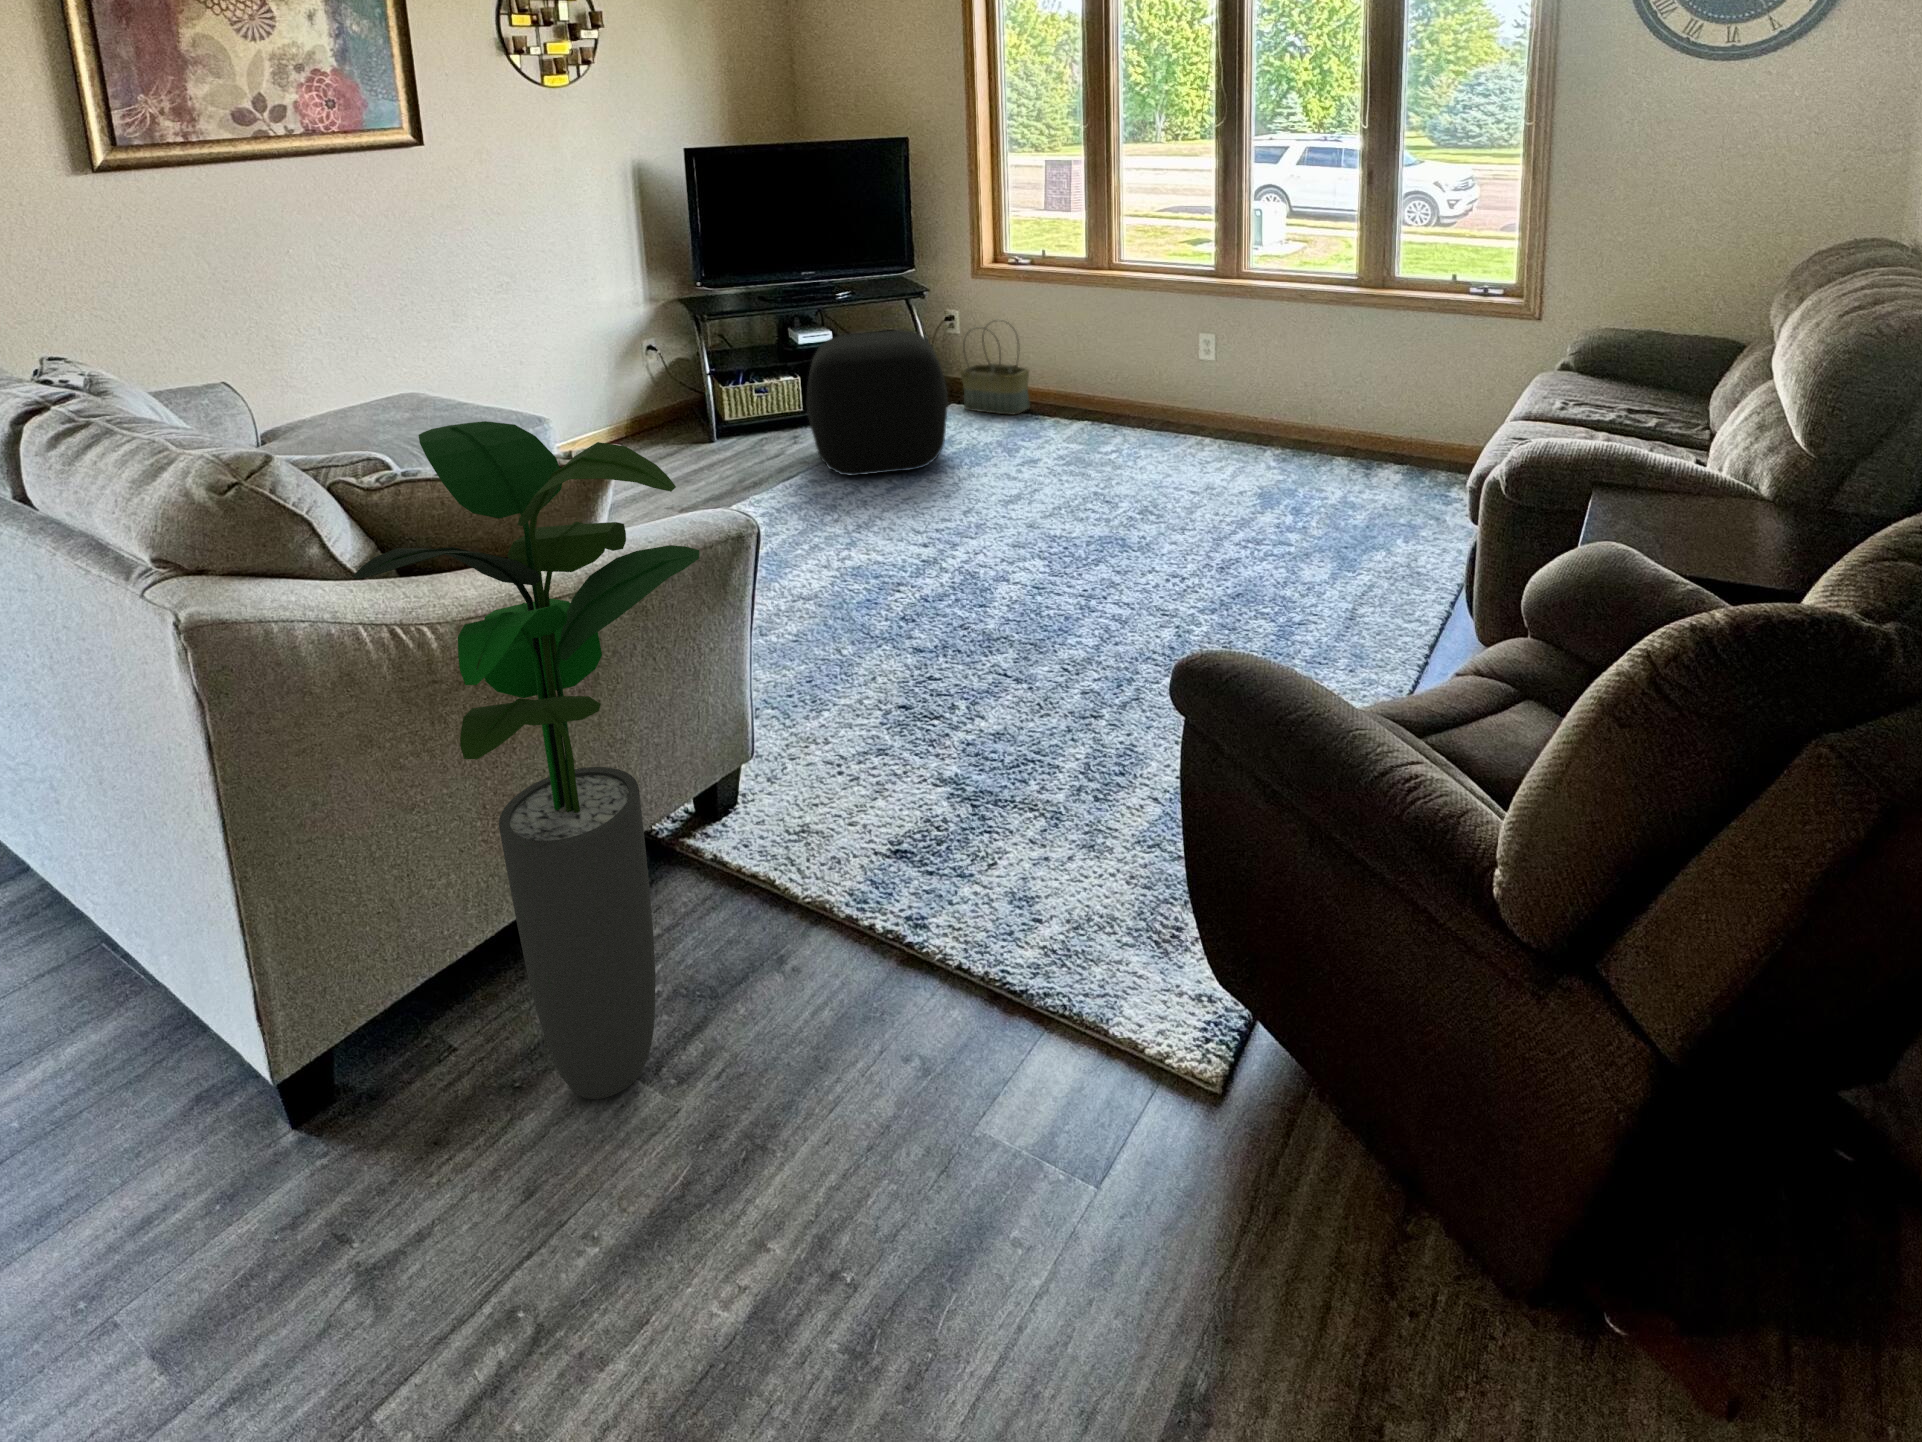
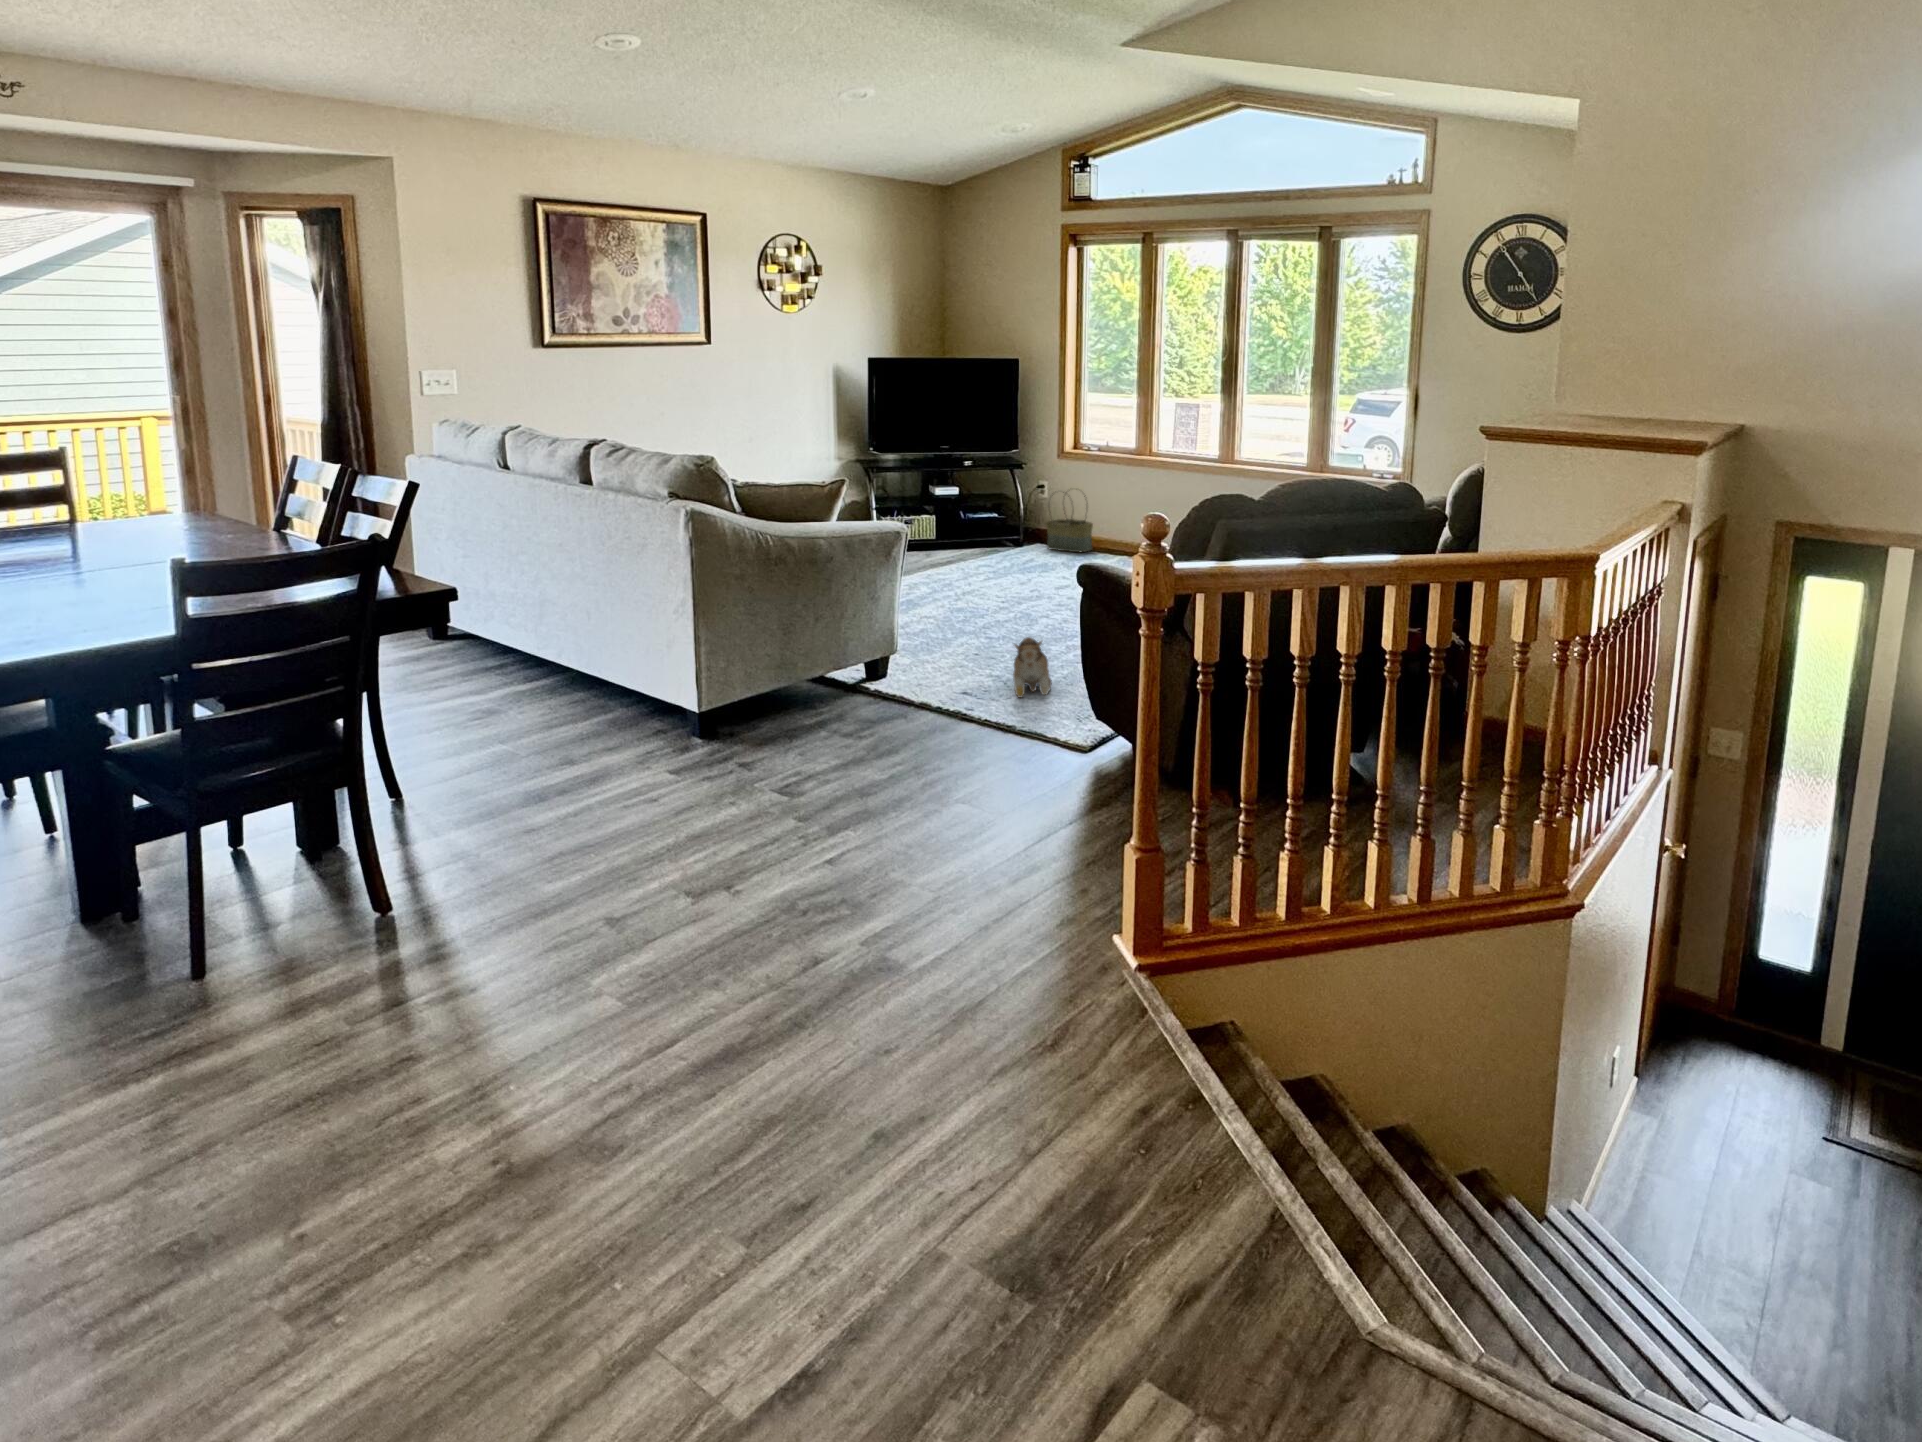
ottoman: present [807,330,948,476] -> none [939,483,1031,573]
potted plant: present [352,421,700,1099] -> none [765,449,889,732]
plush toy: none [994,758,1074,885] -> present [1013,637,1052,698]

